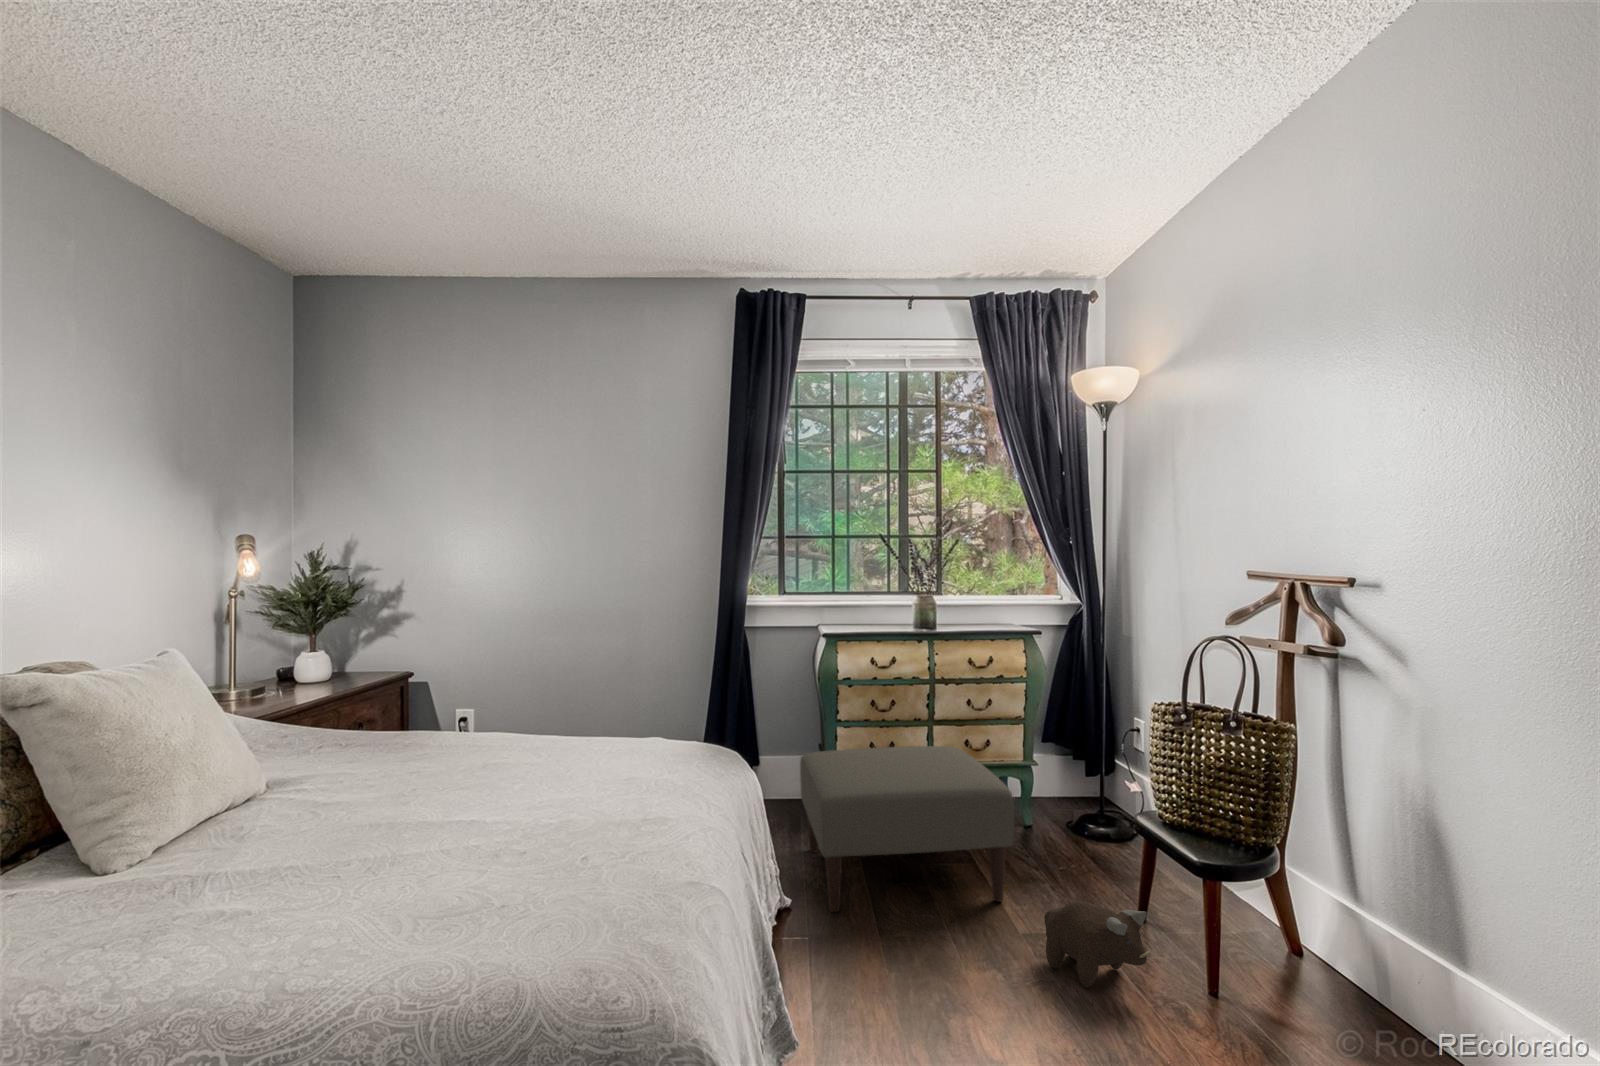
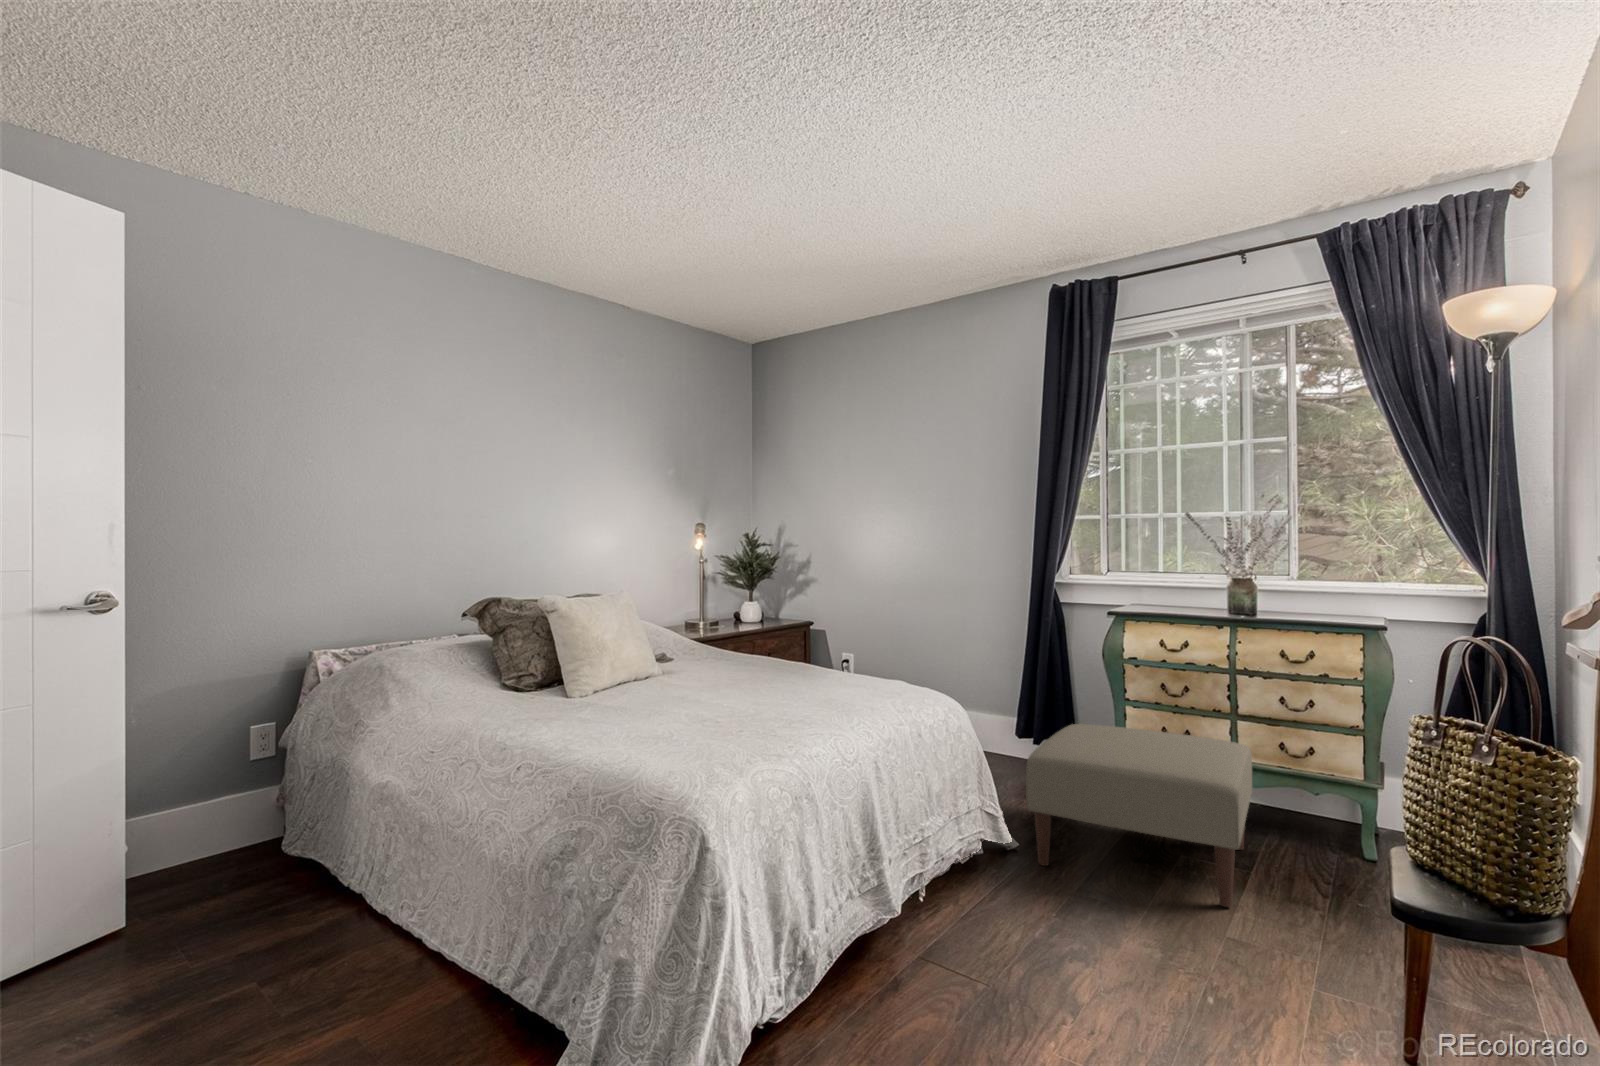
plush toy: present [1044,901,1150,988] -> none [1204,910,1309,1001]

